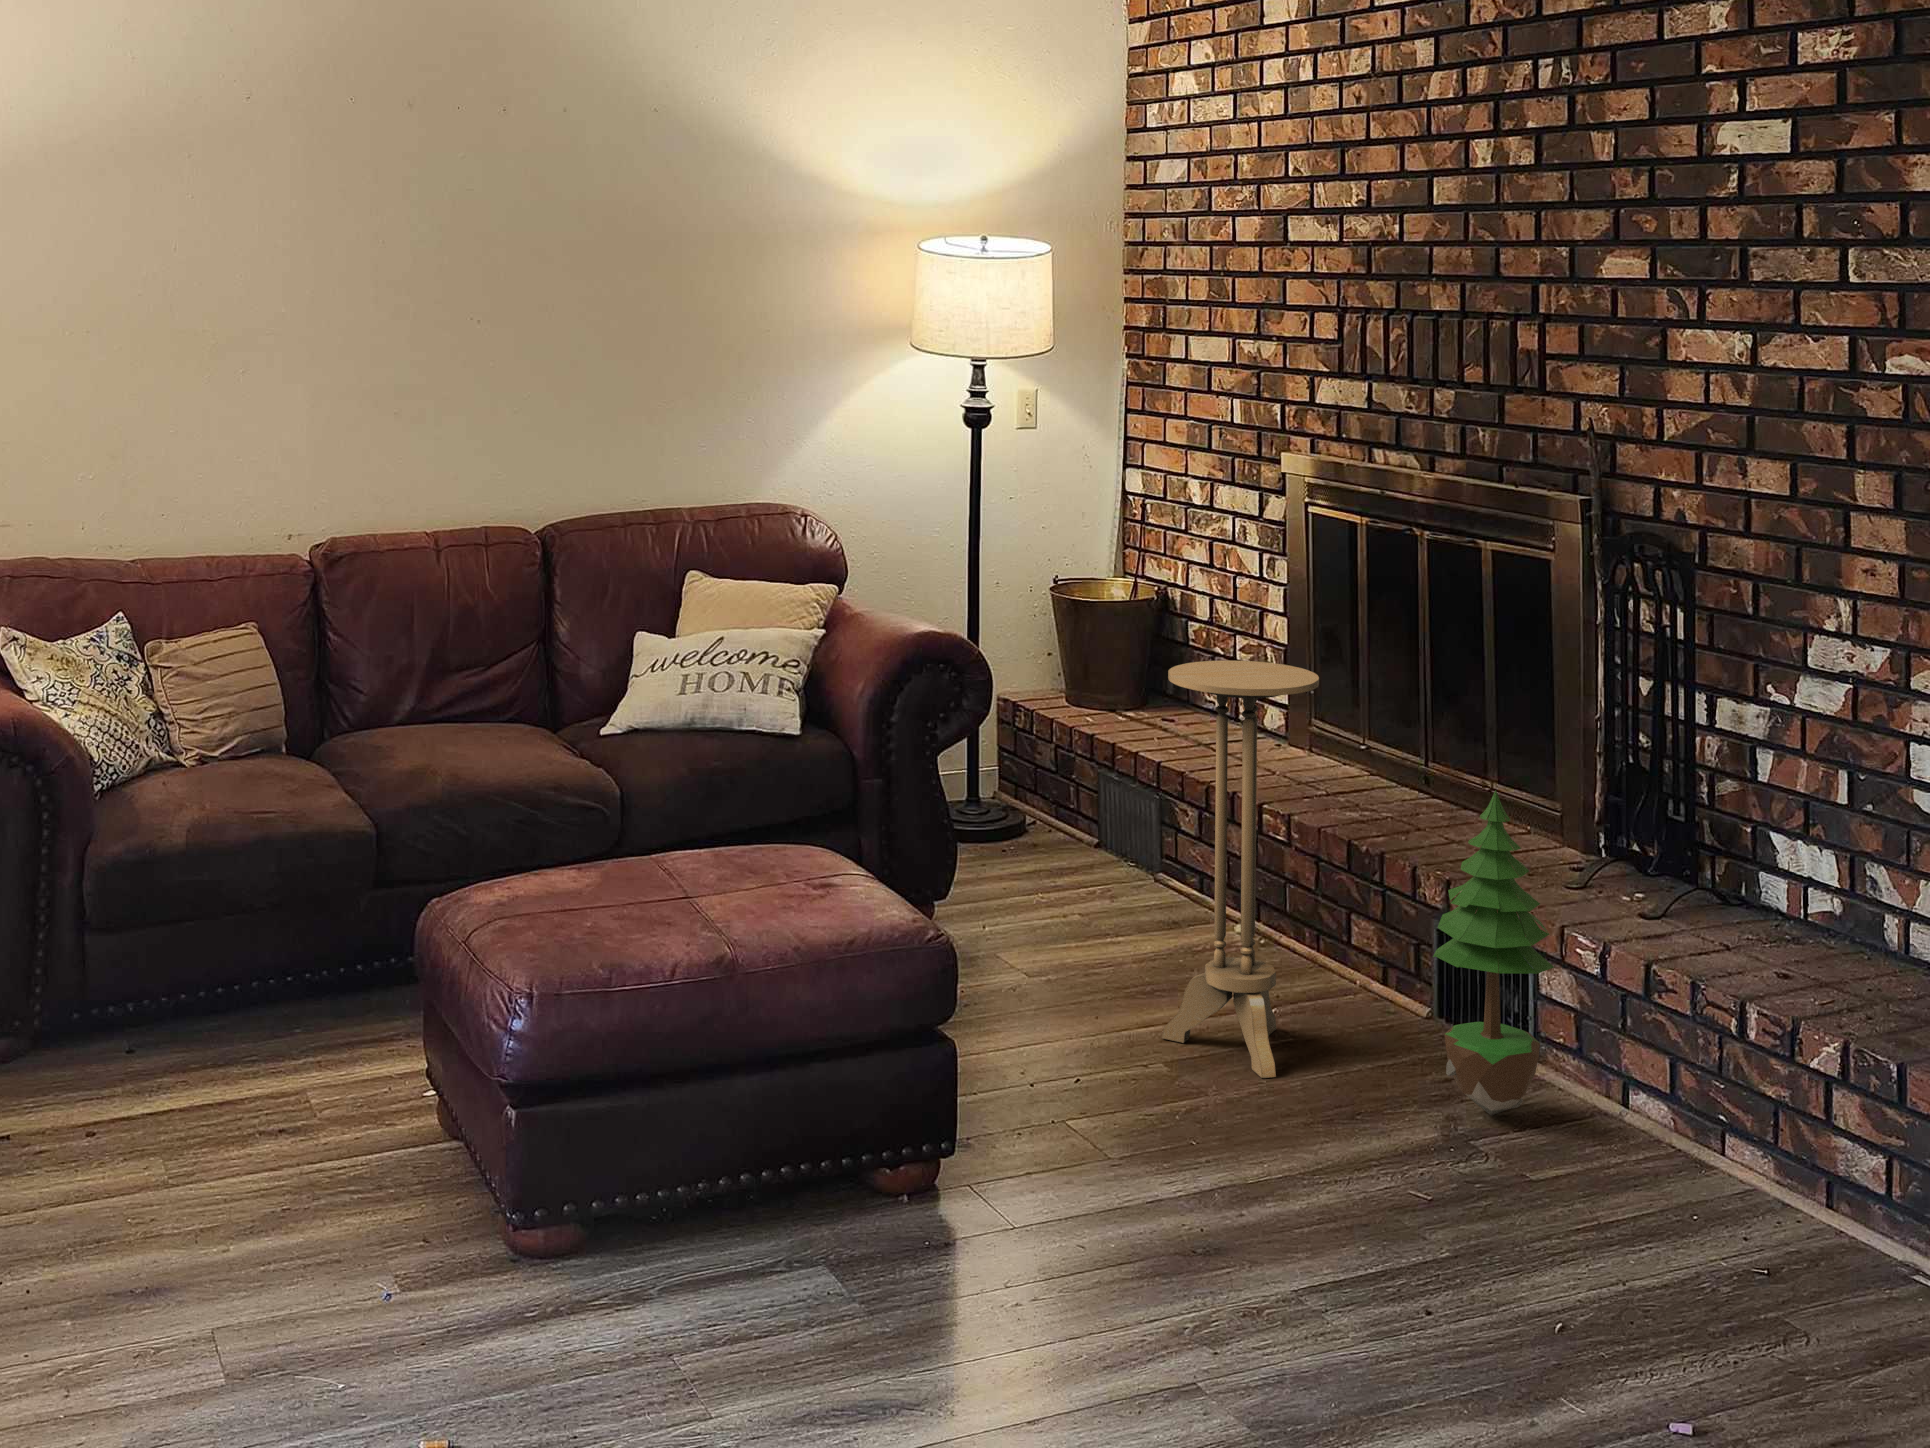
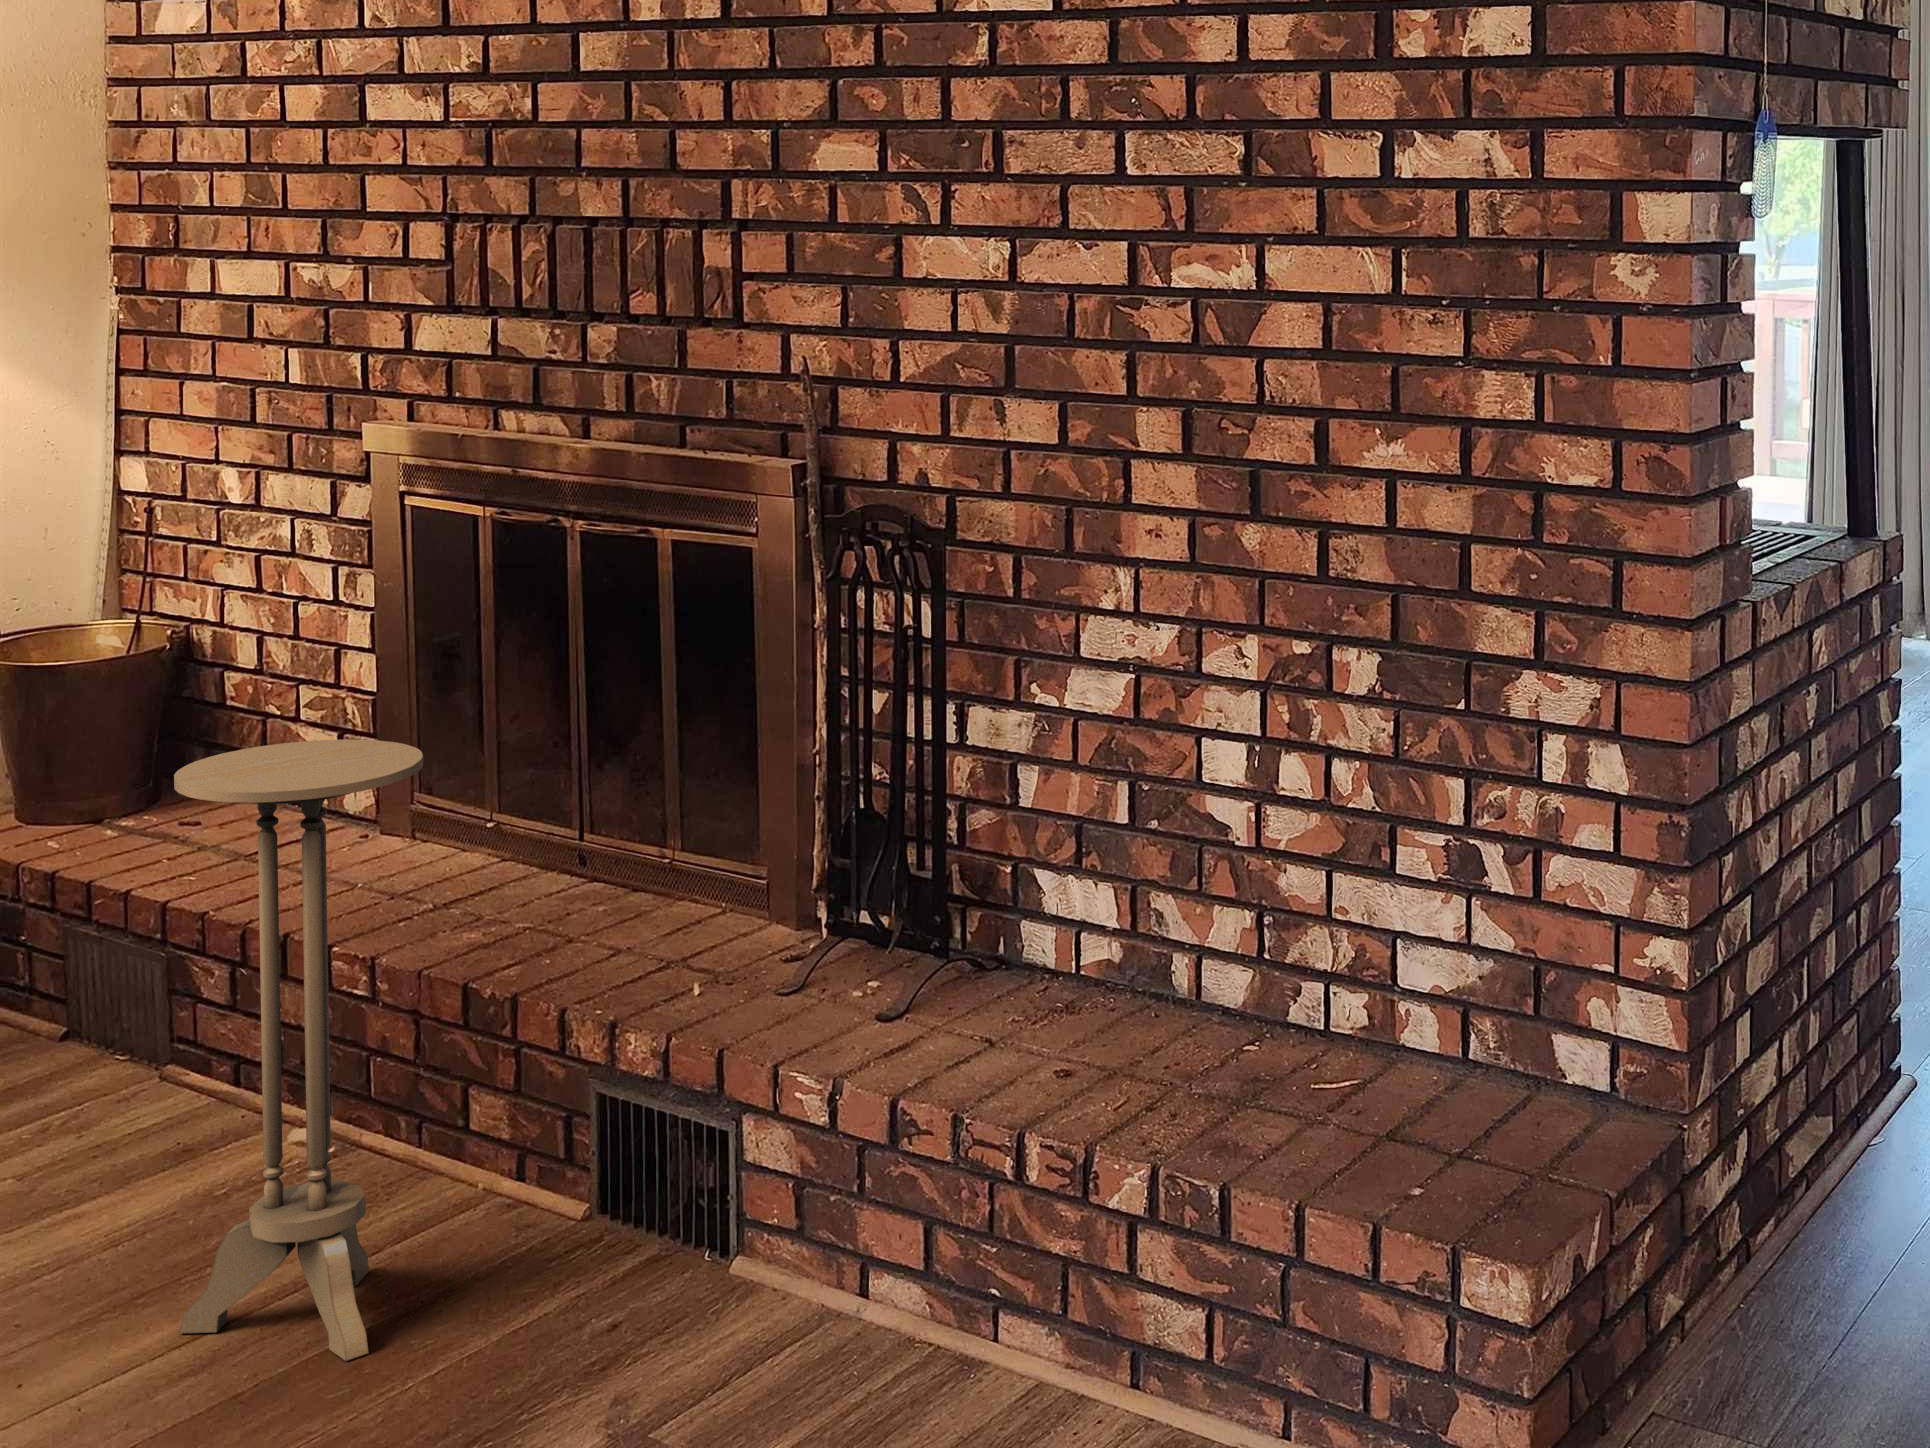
potted tree: present [1433,790,1554,1115] -> none [604,883,776,1332]

